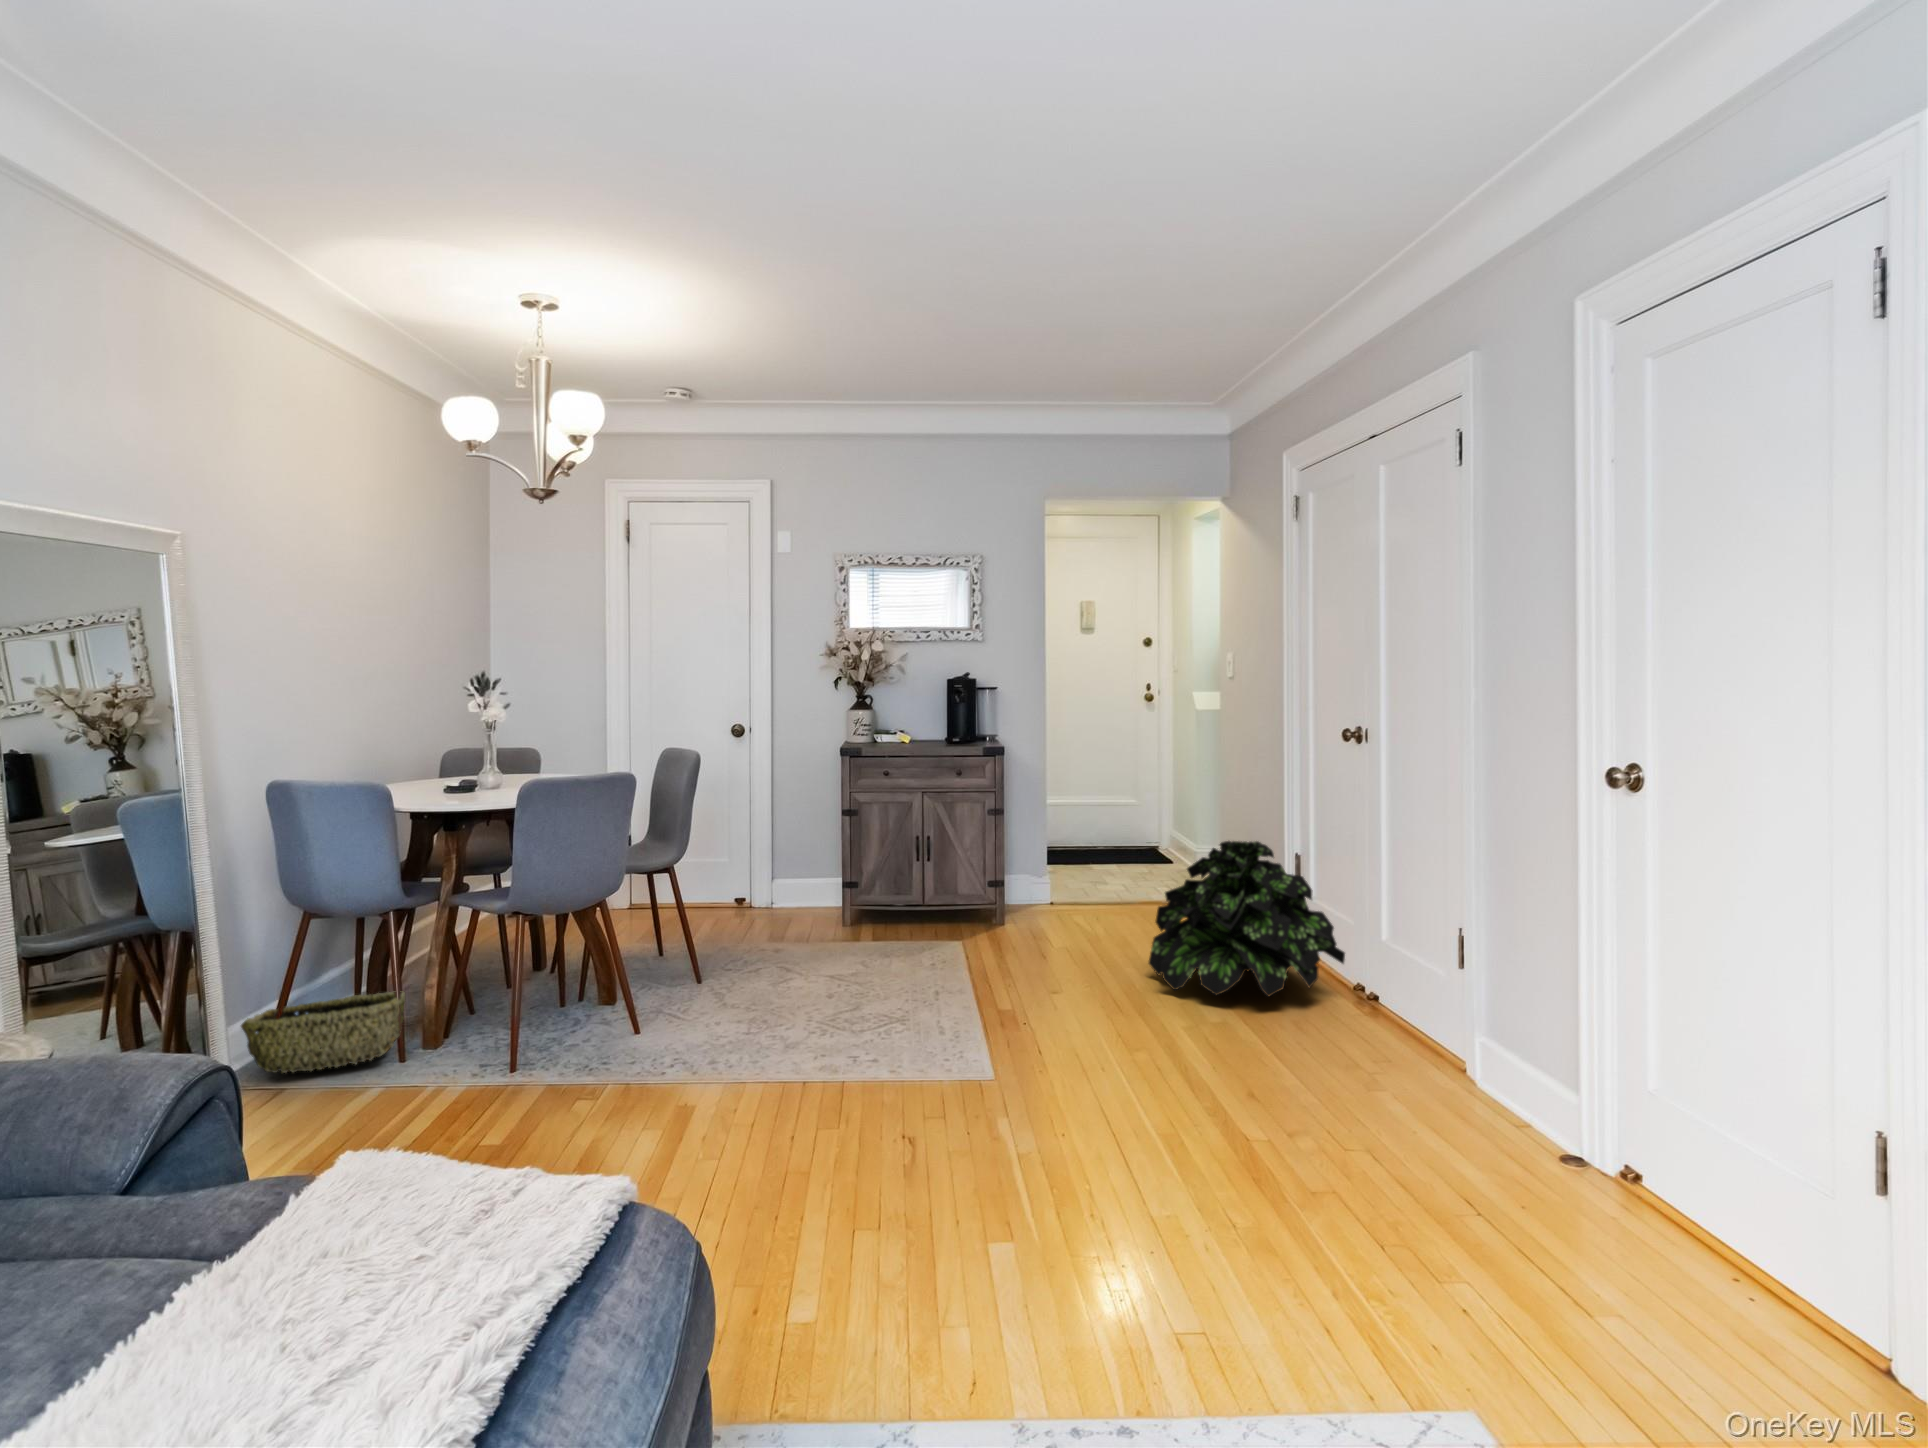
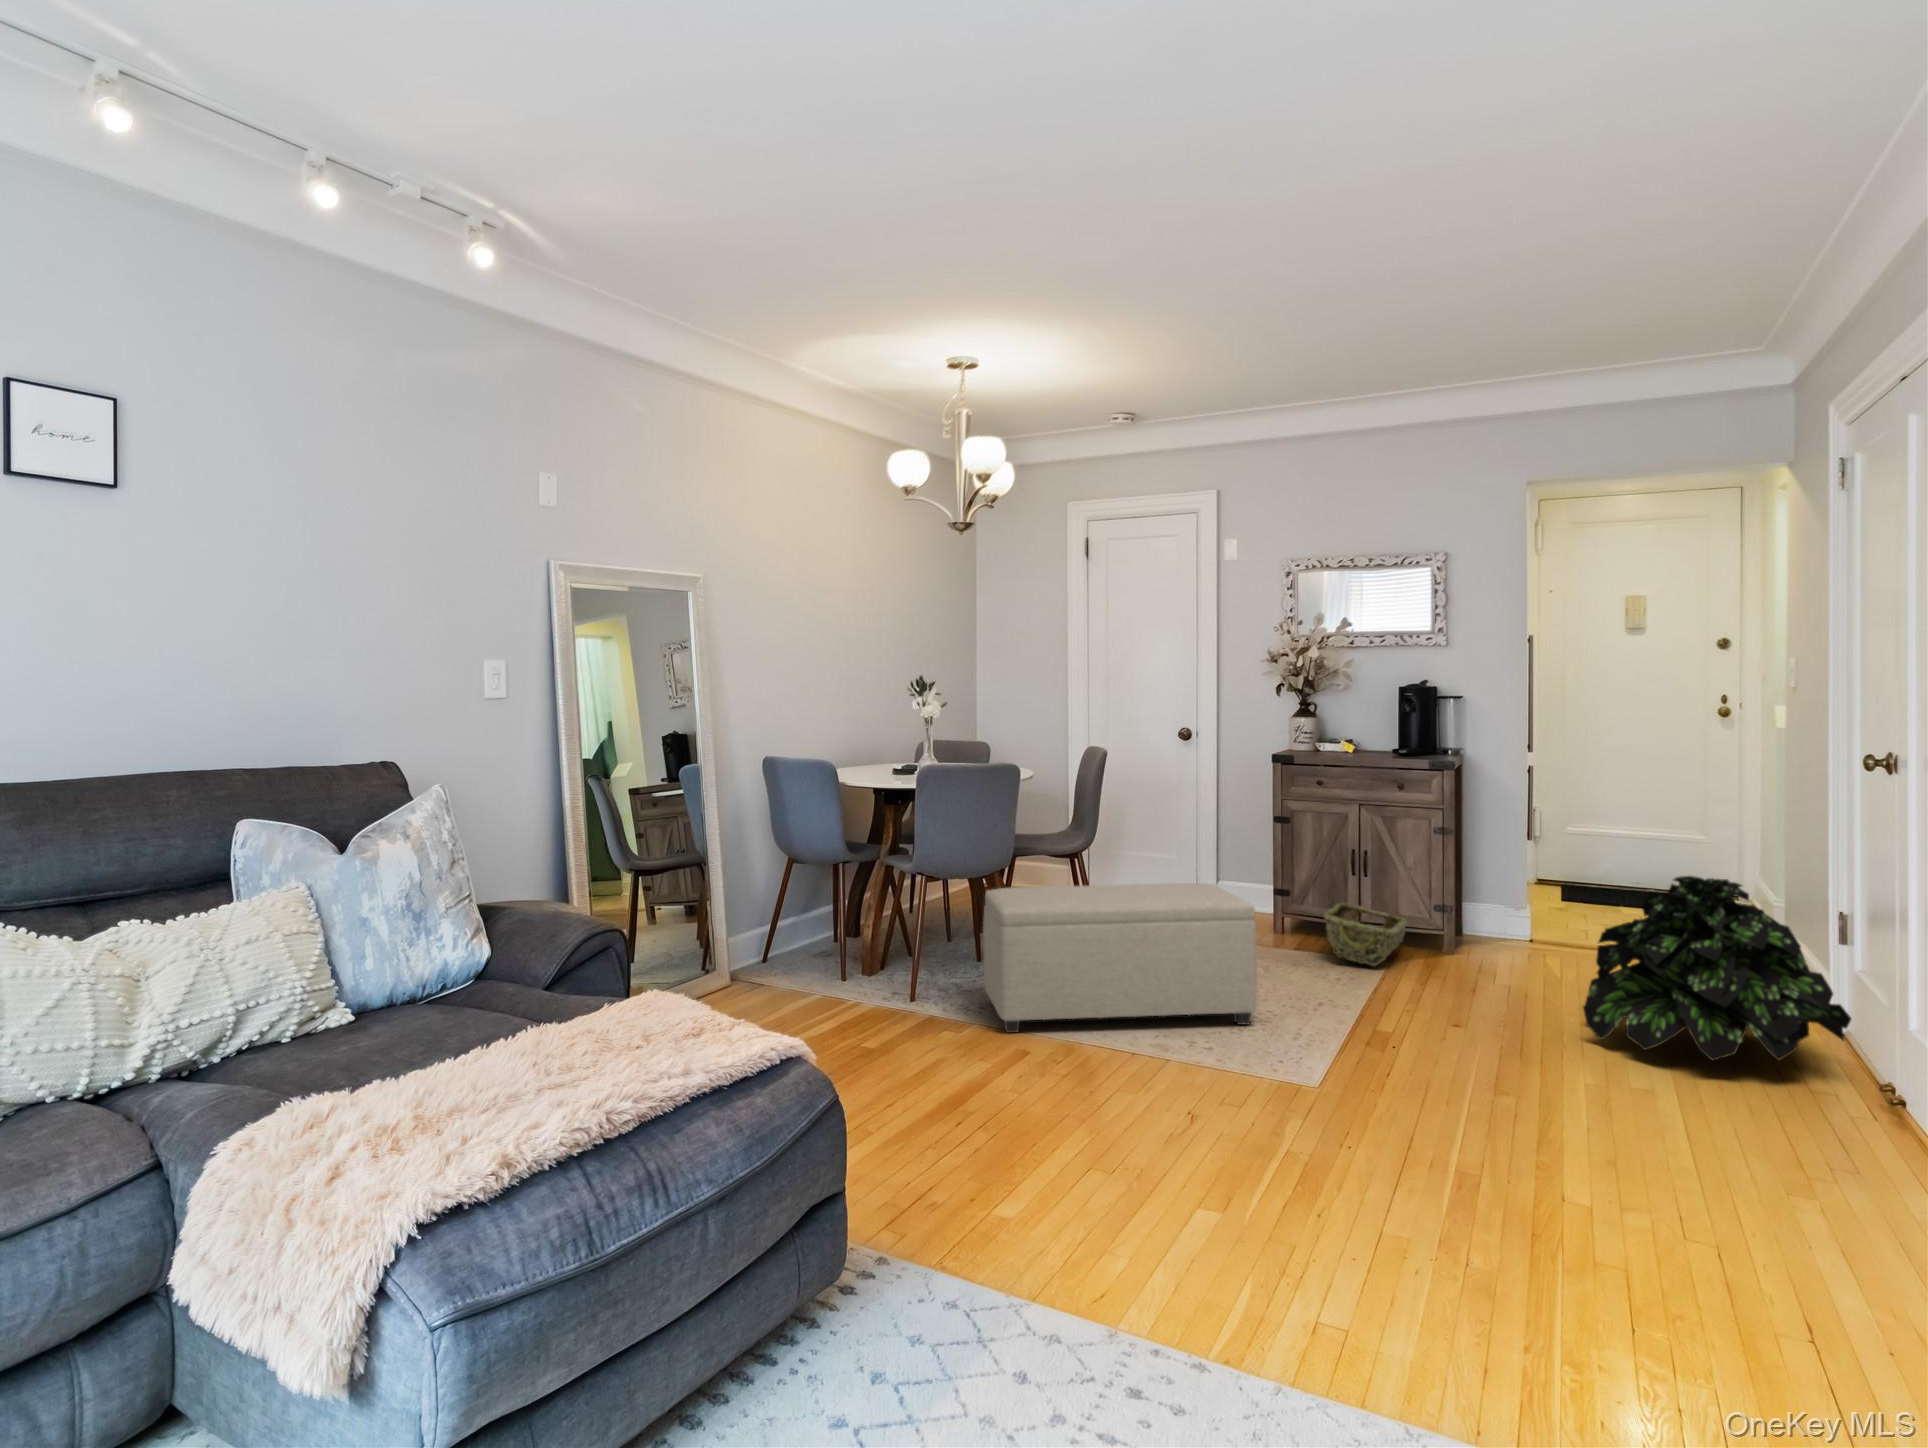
ottoman: none [602,887,900,1090] -> present [983,883,1257,1033]
woven basket: present [241,992,405,1073] -> present [1324,903,1407,966]

